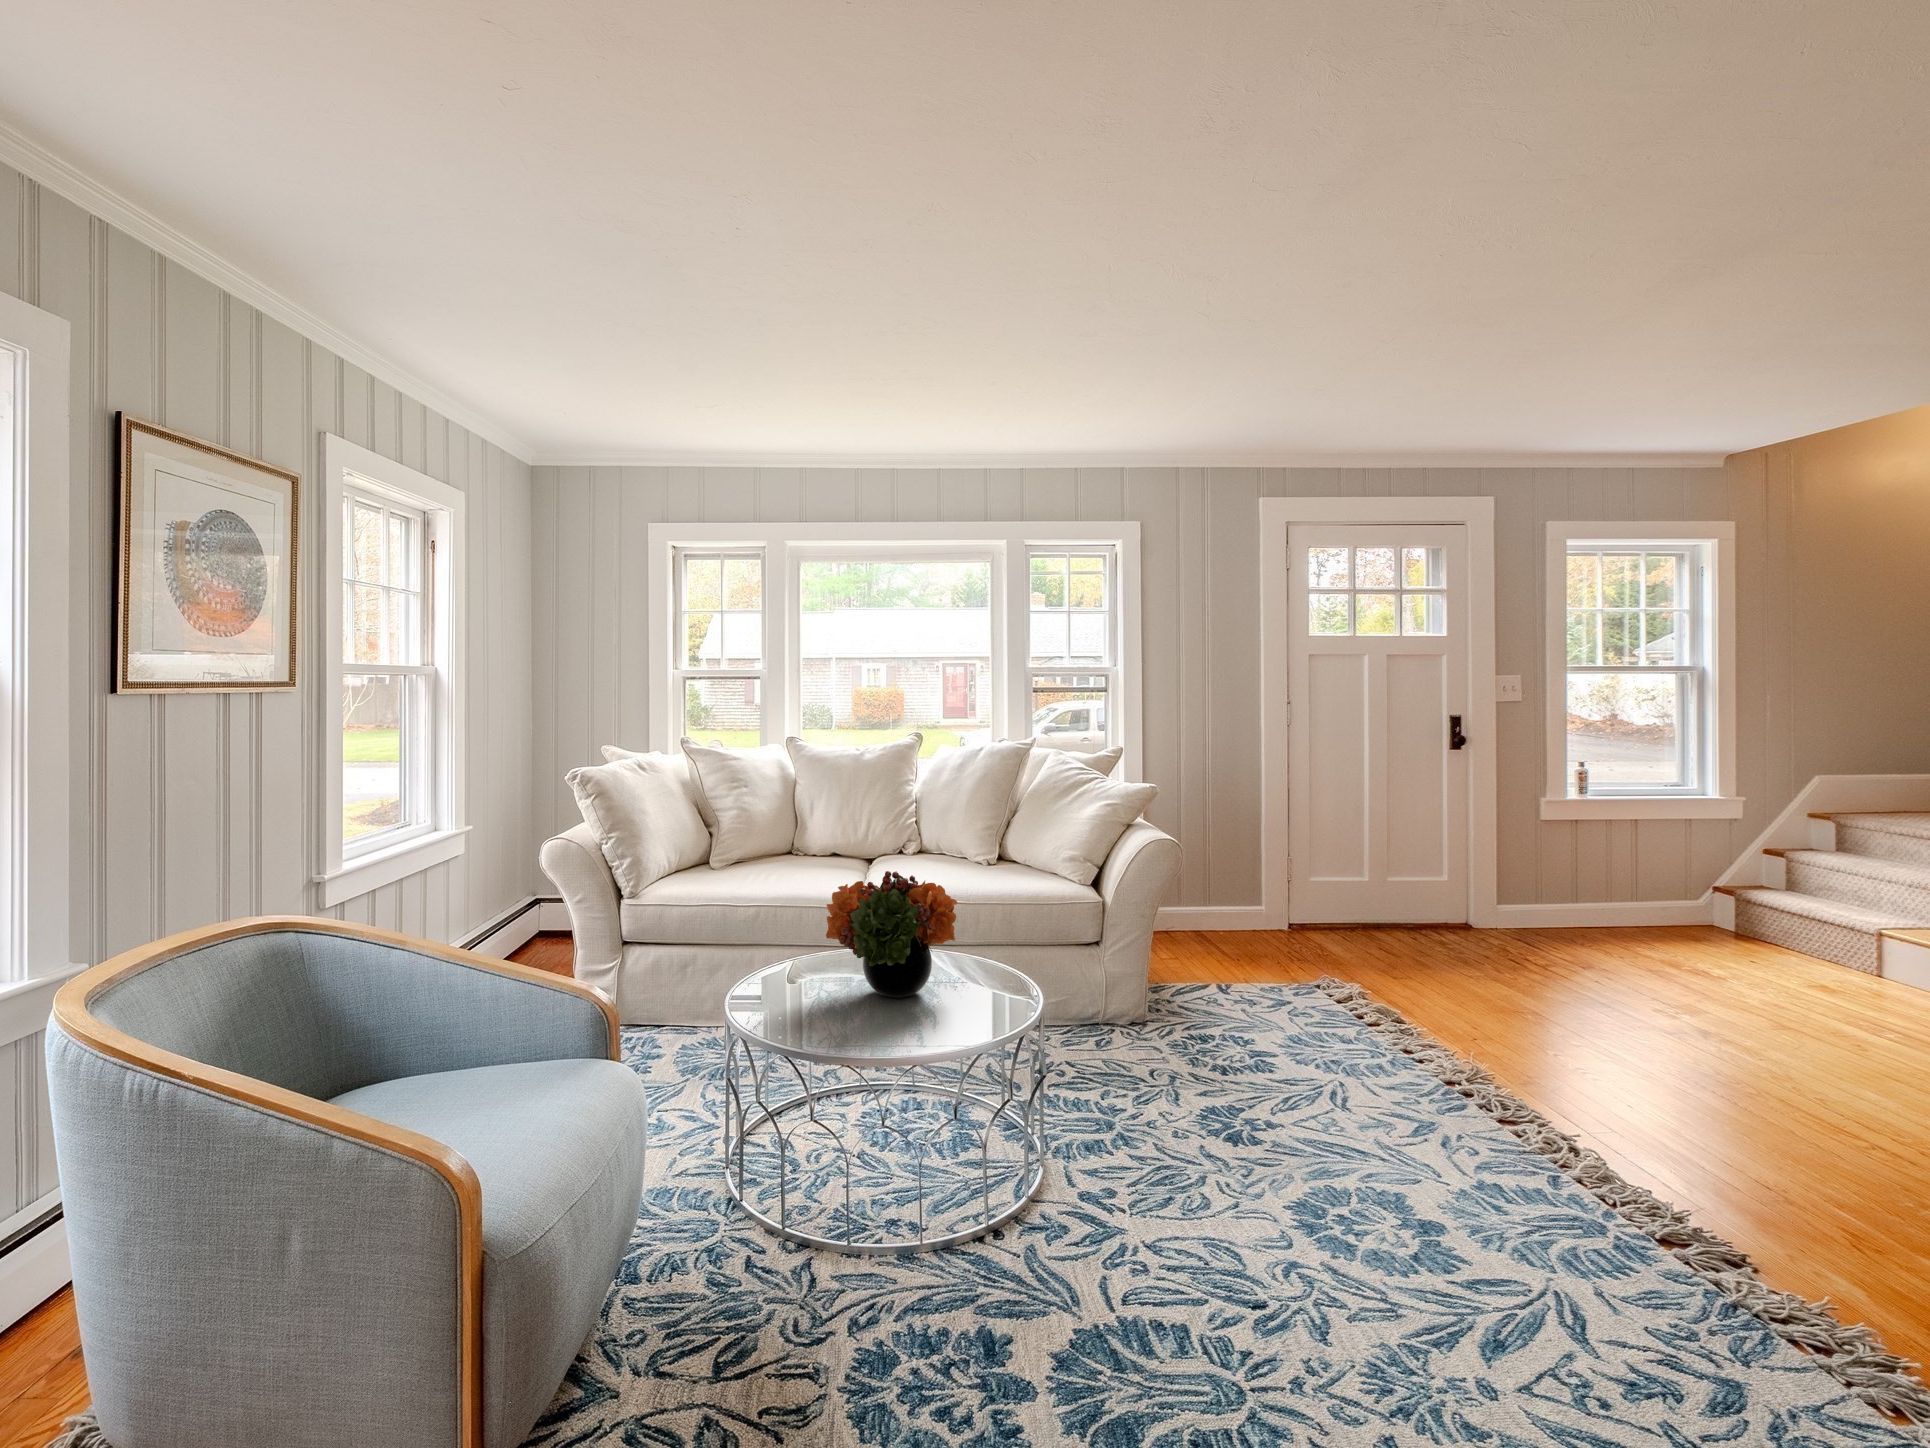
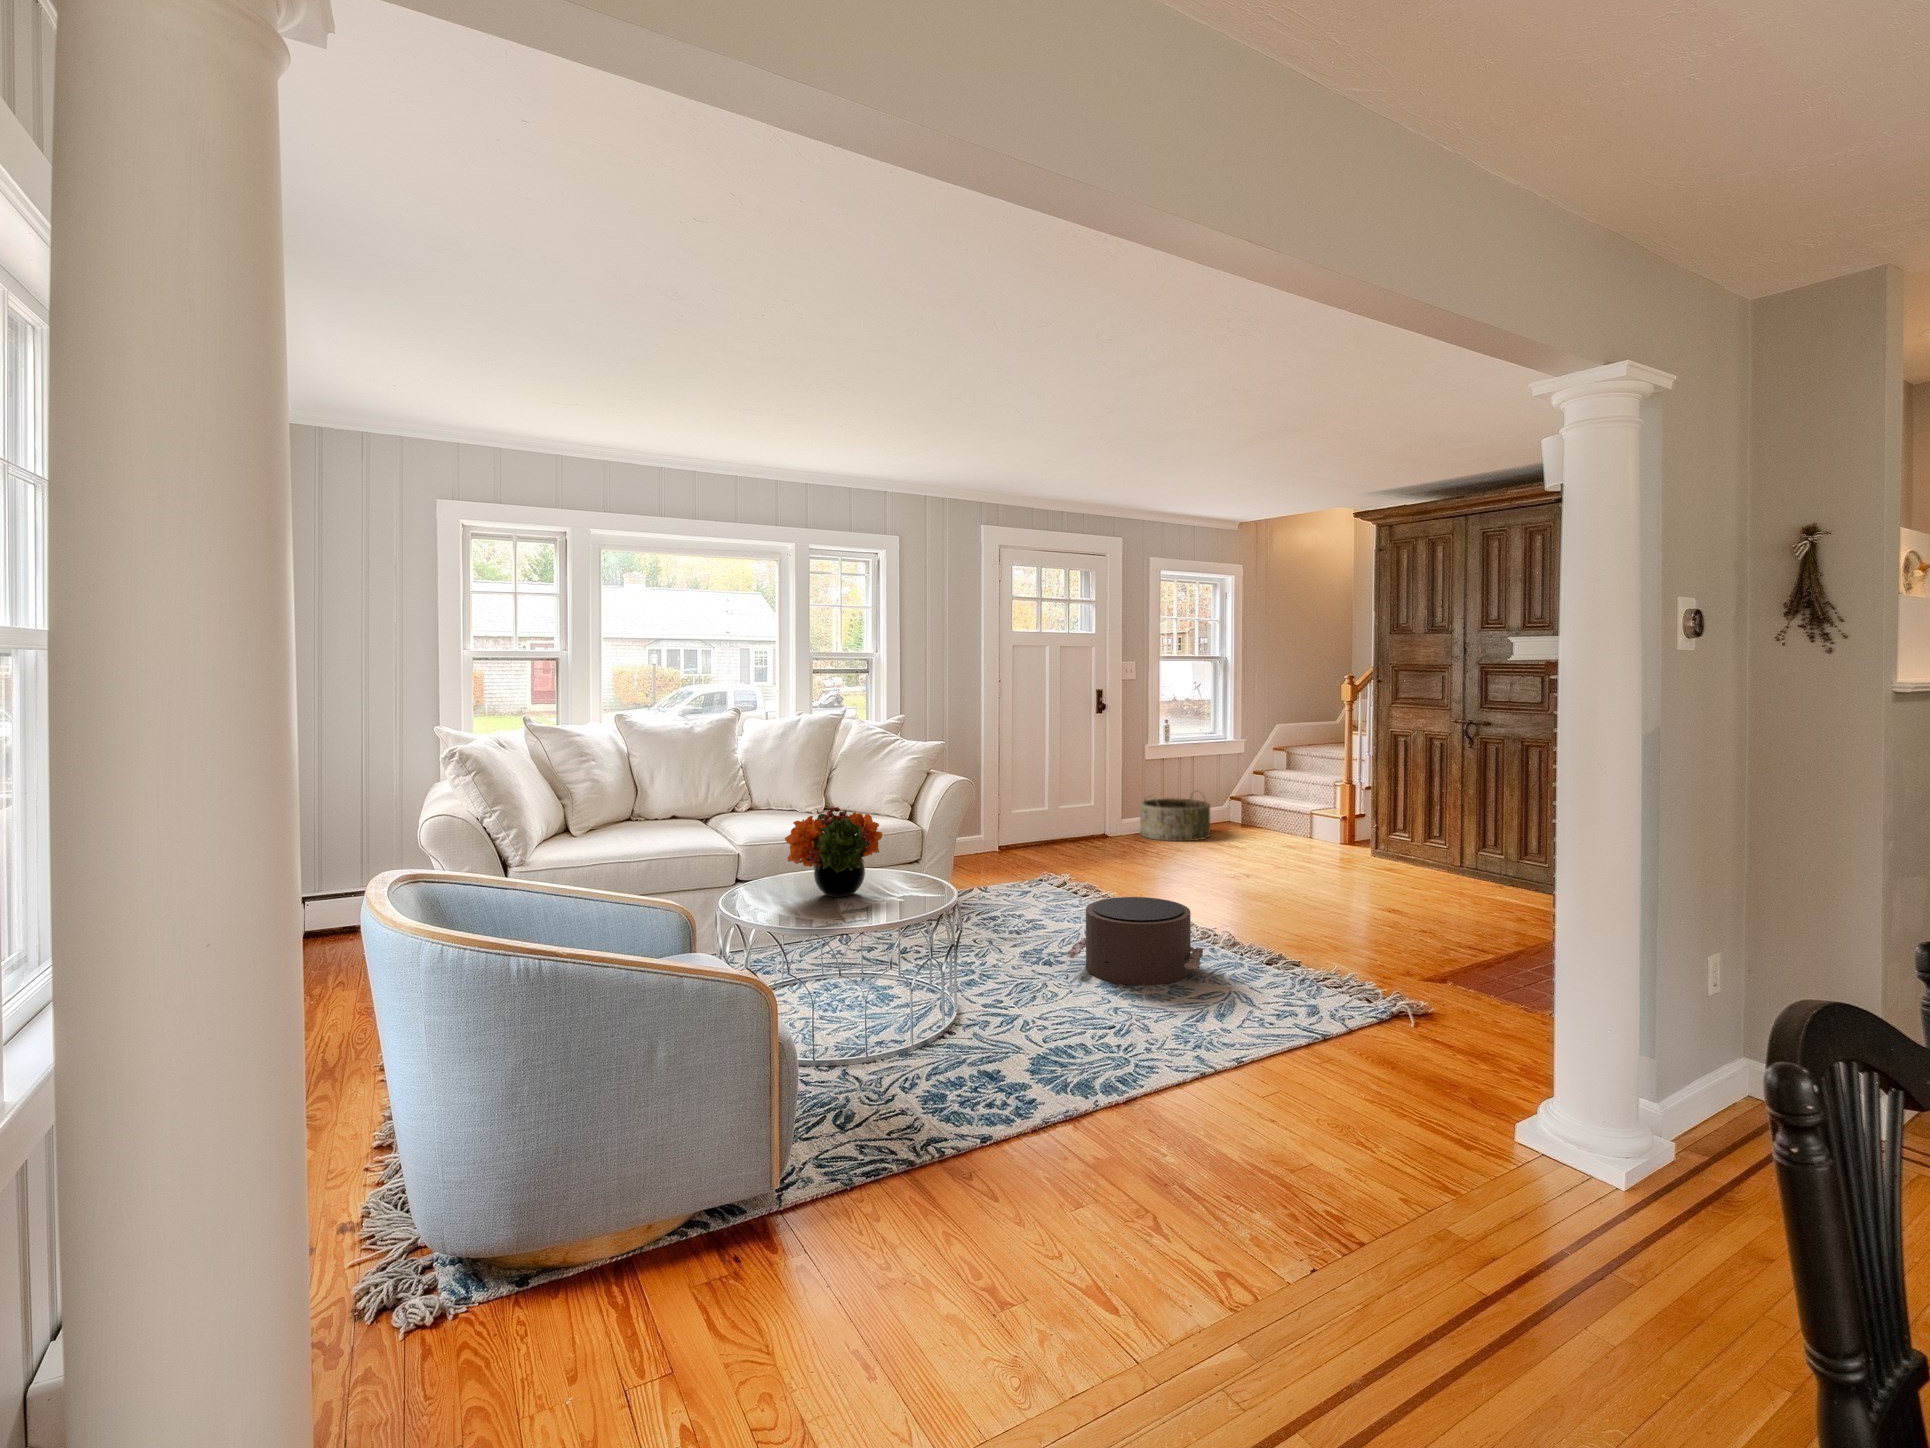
basket: none [1532,875,1661,955] -> present [1140,797,1210,841]
pouf: none [1253,1056,1513,1232] -> present [1067,897,1203,985]

